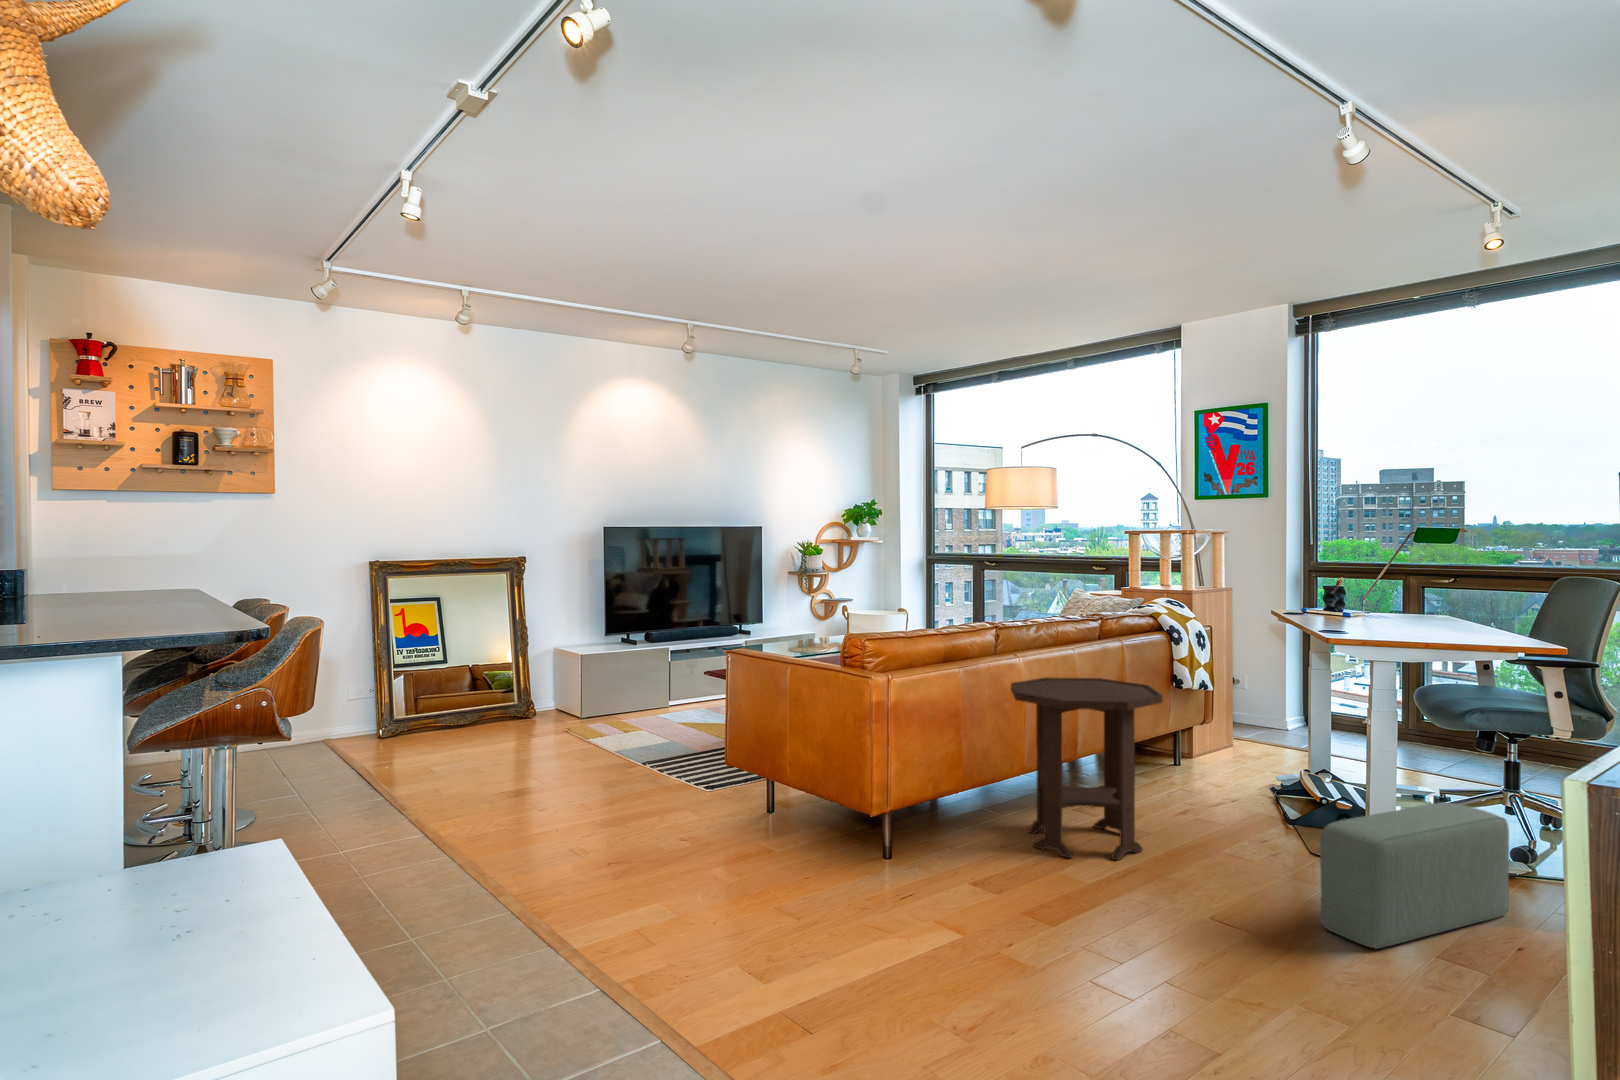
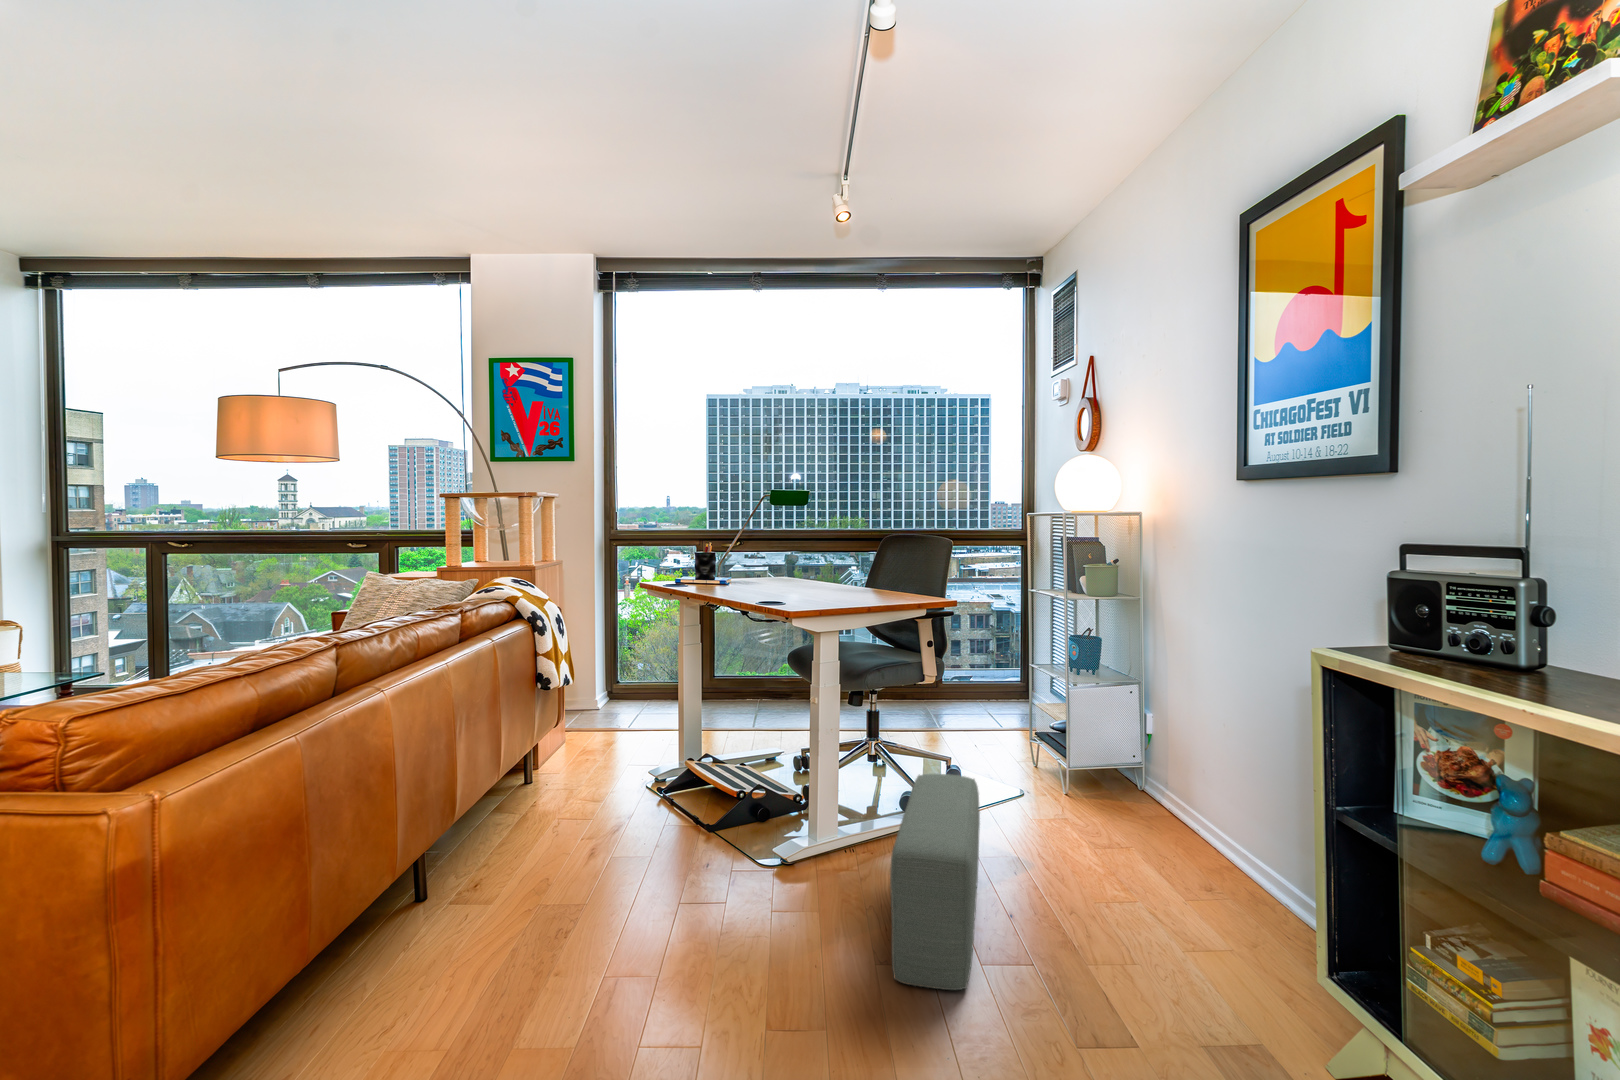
side table: present [1011,677,1163,860] -> none [379,701,634,1020]

